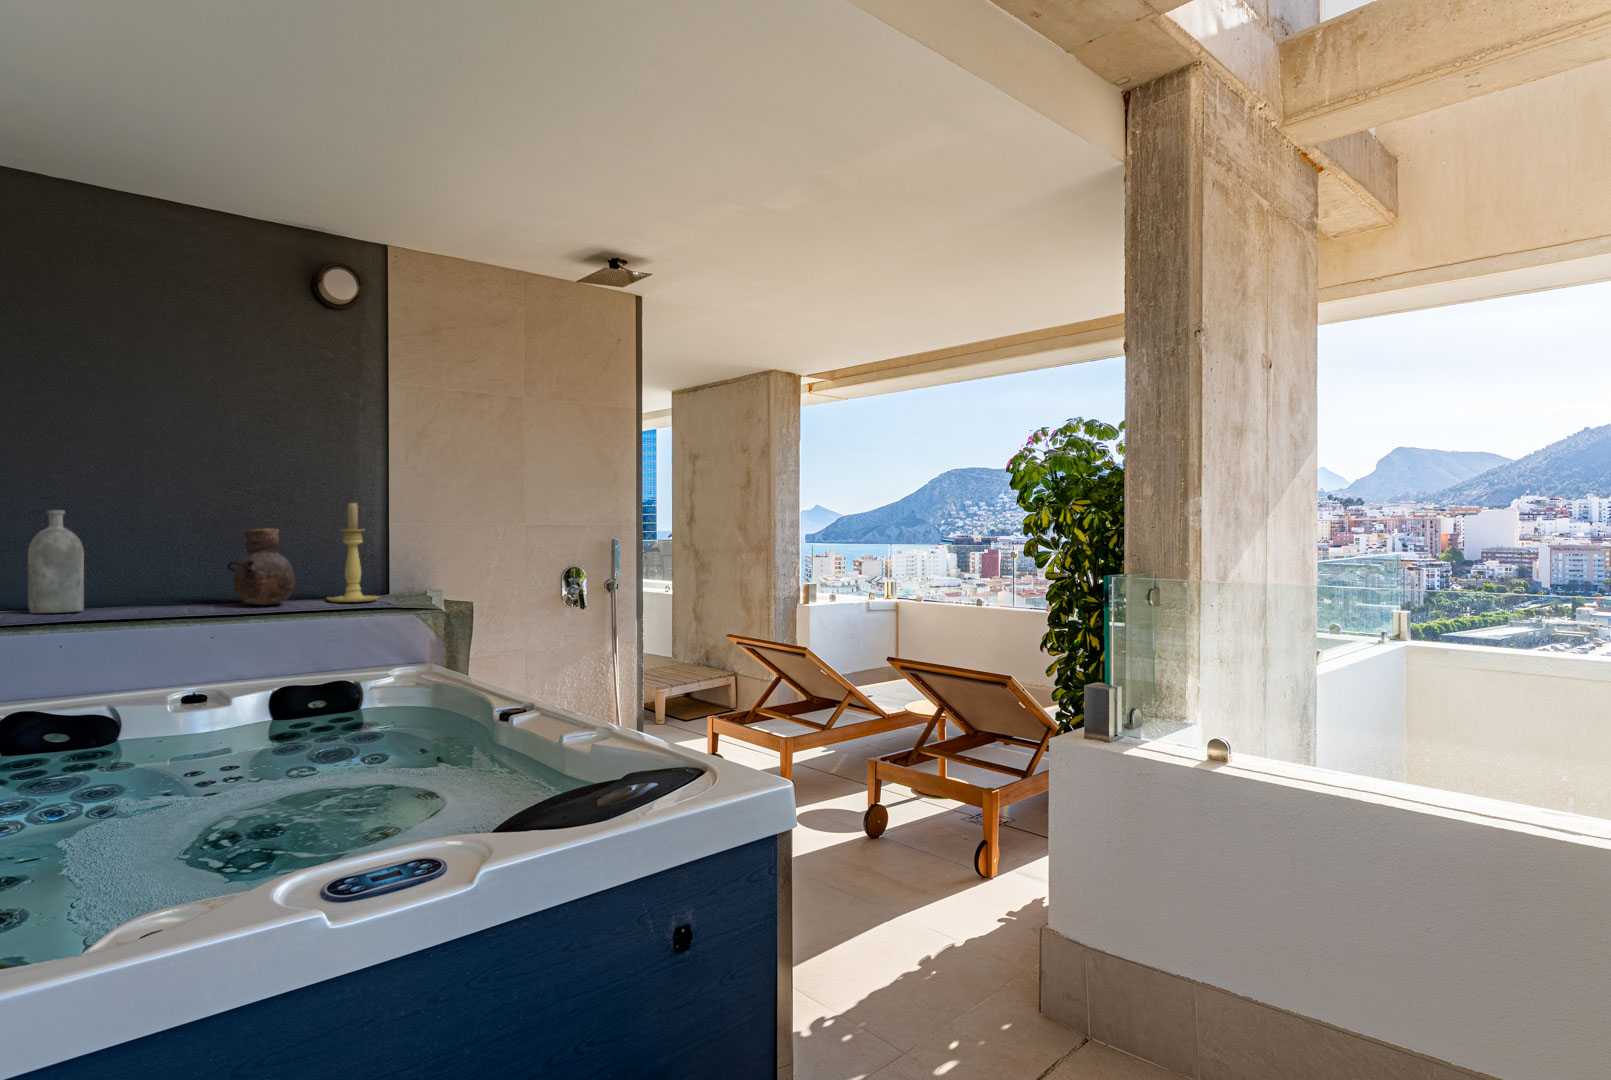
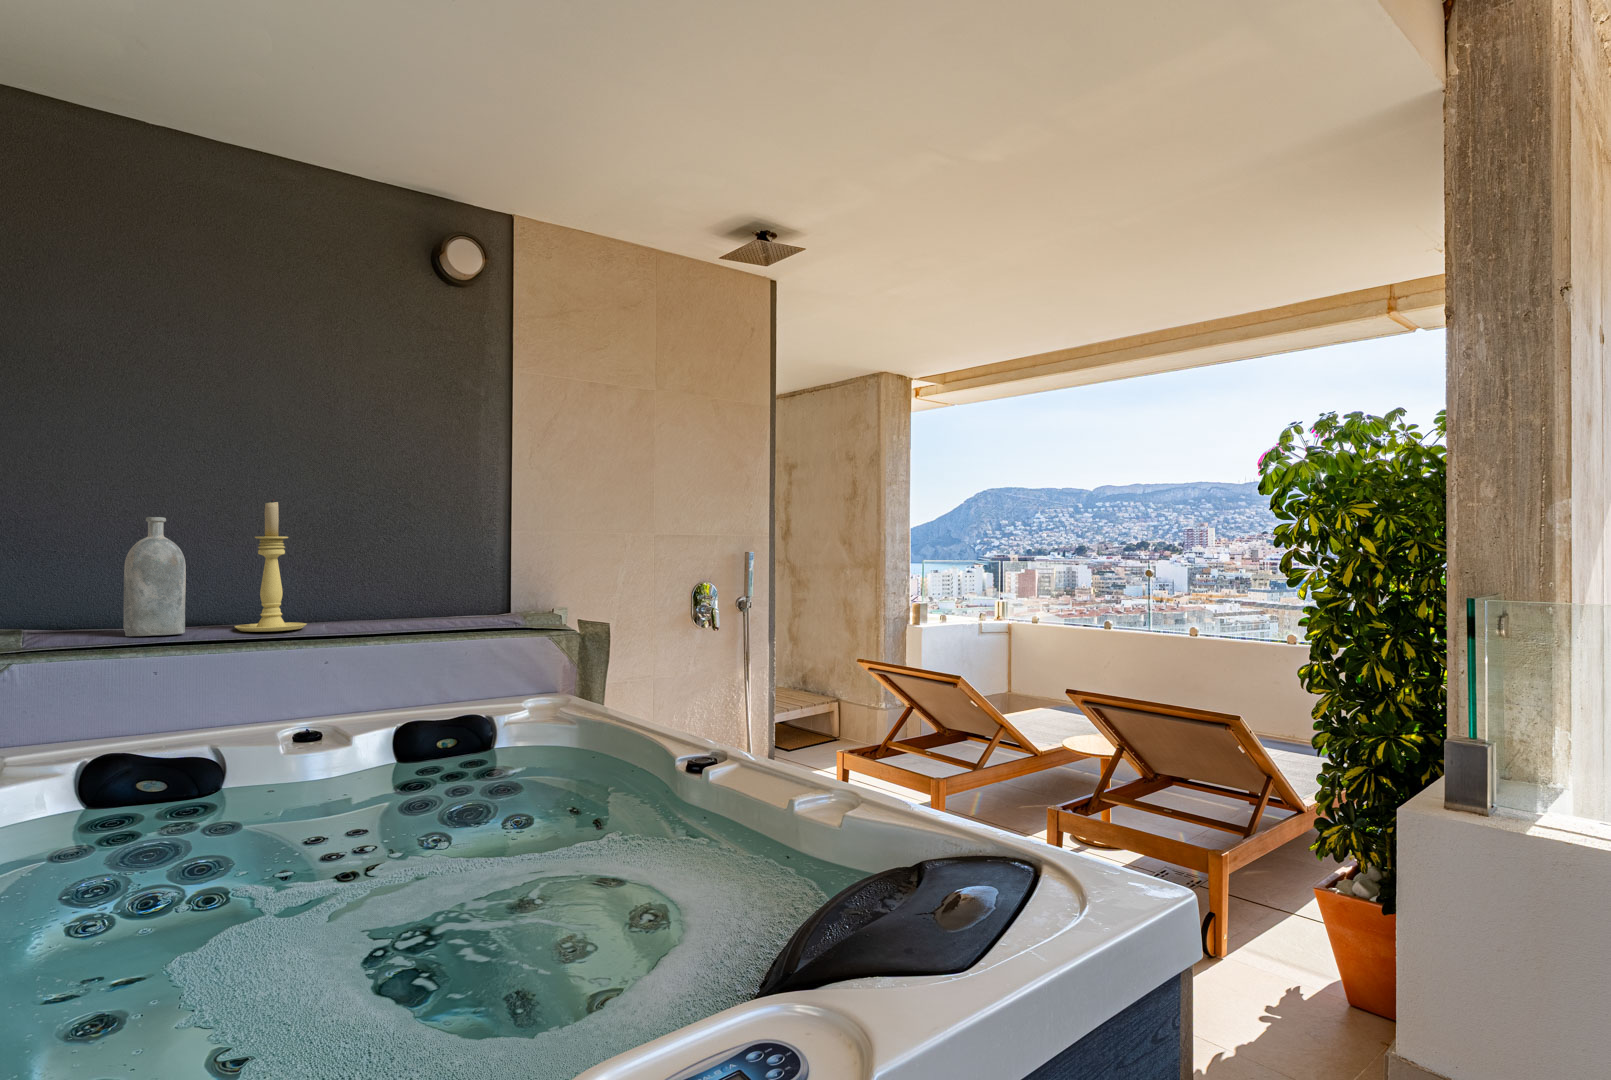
candle holder: present [328,503,379,602] -> present [235,501,306,632]
vase: present [227,529,295,605] -> none [341,539,415,626]

